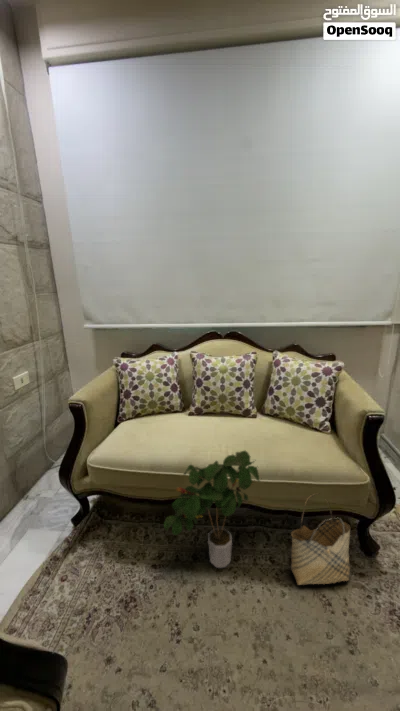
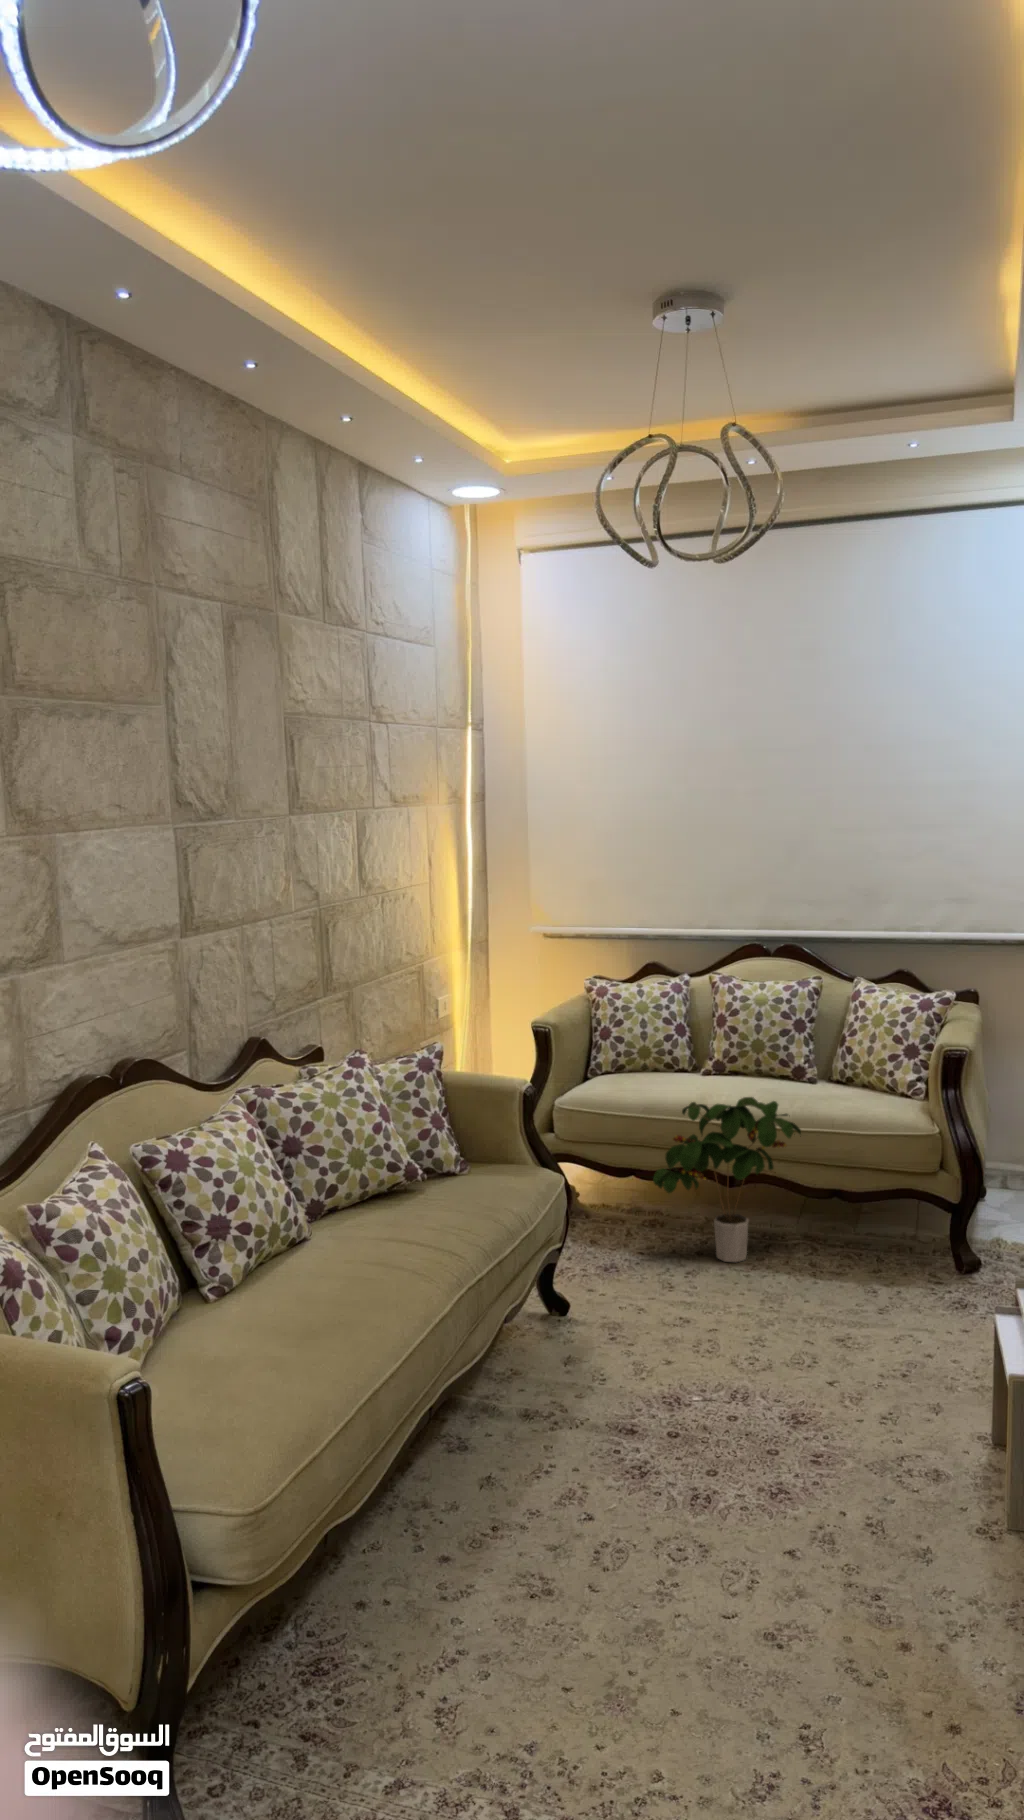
woven basket: present [291,494,350,585] -> none [824,1156,913,1279]

